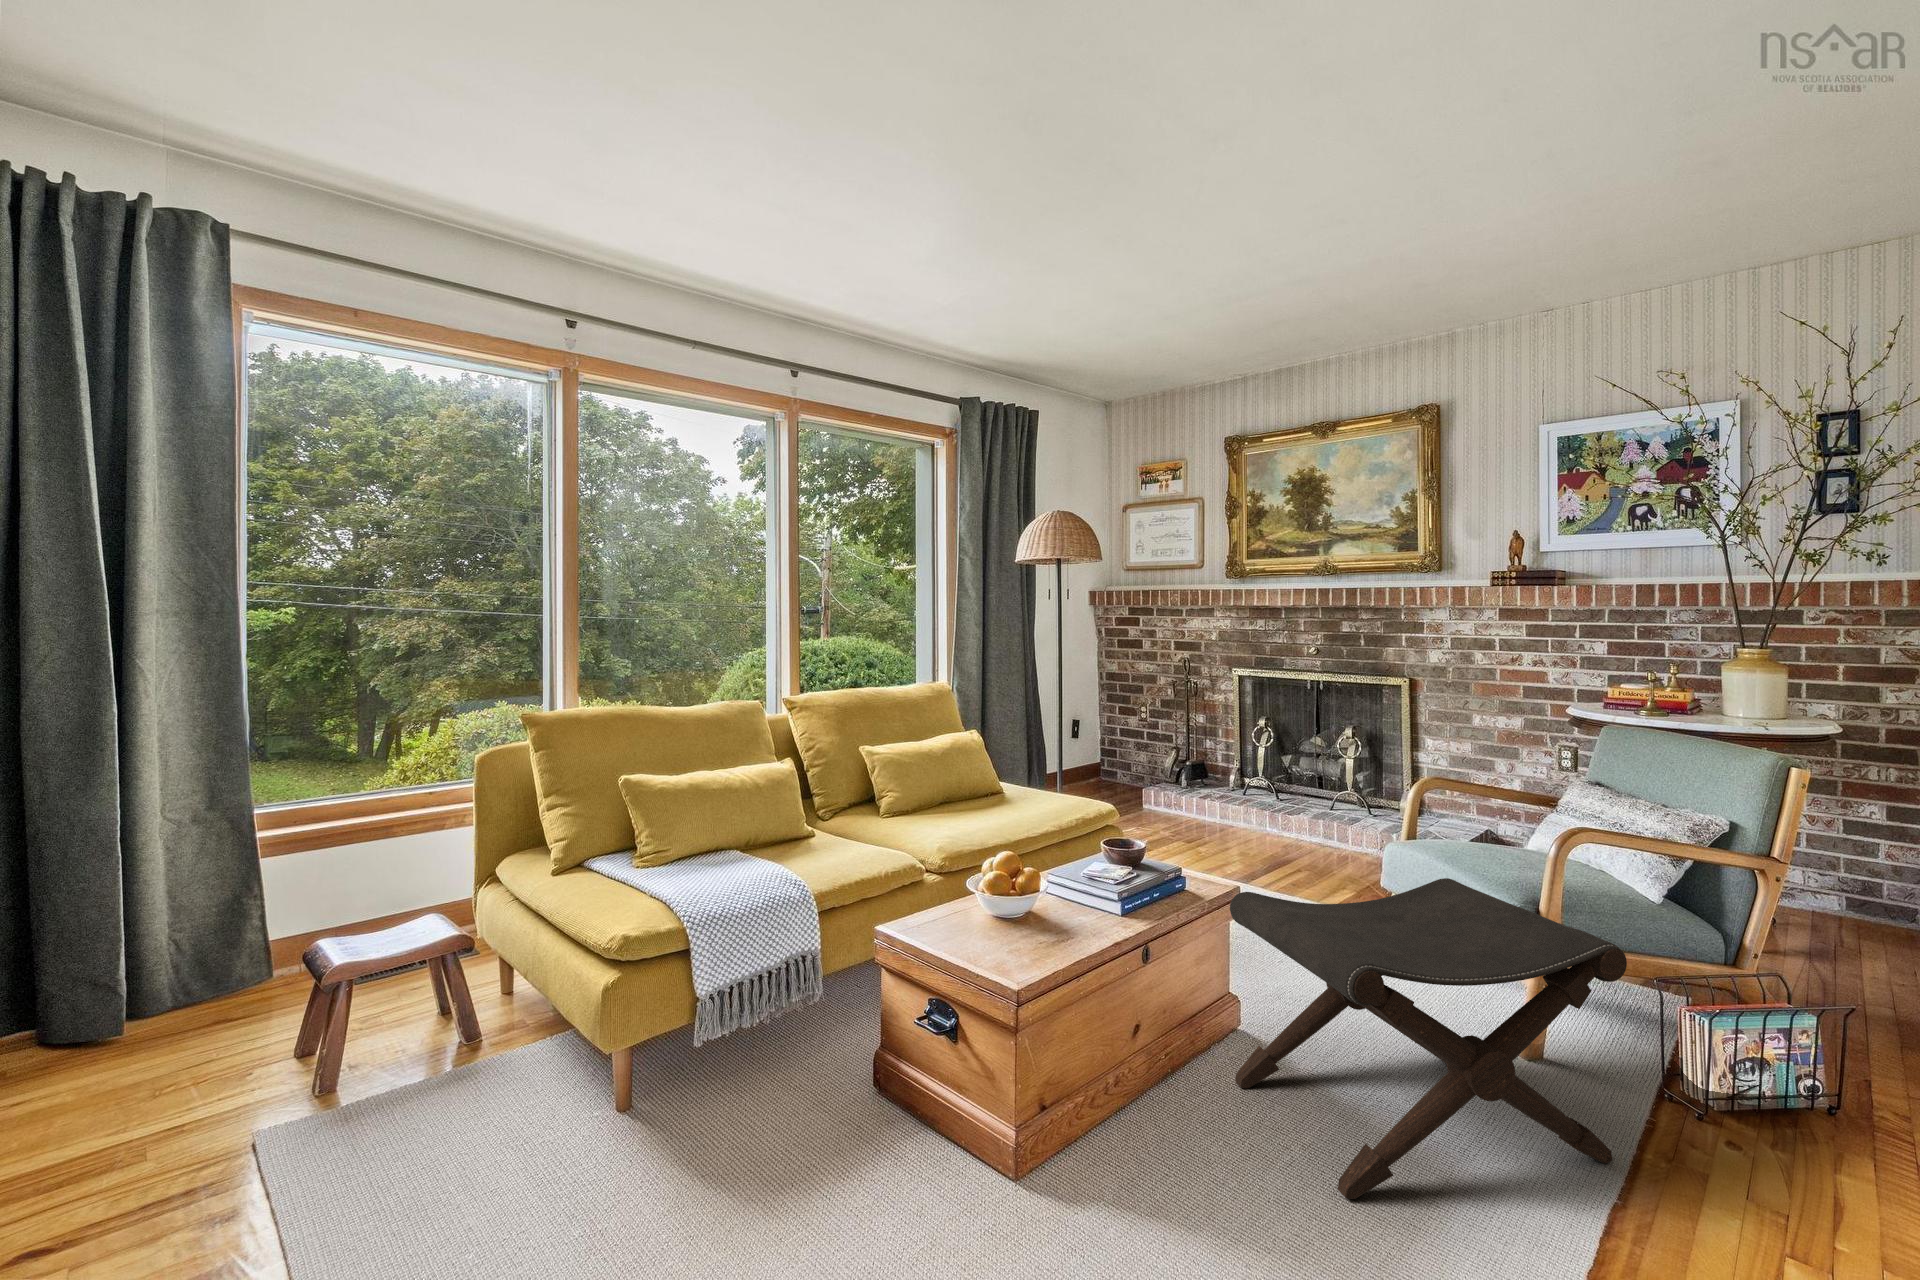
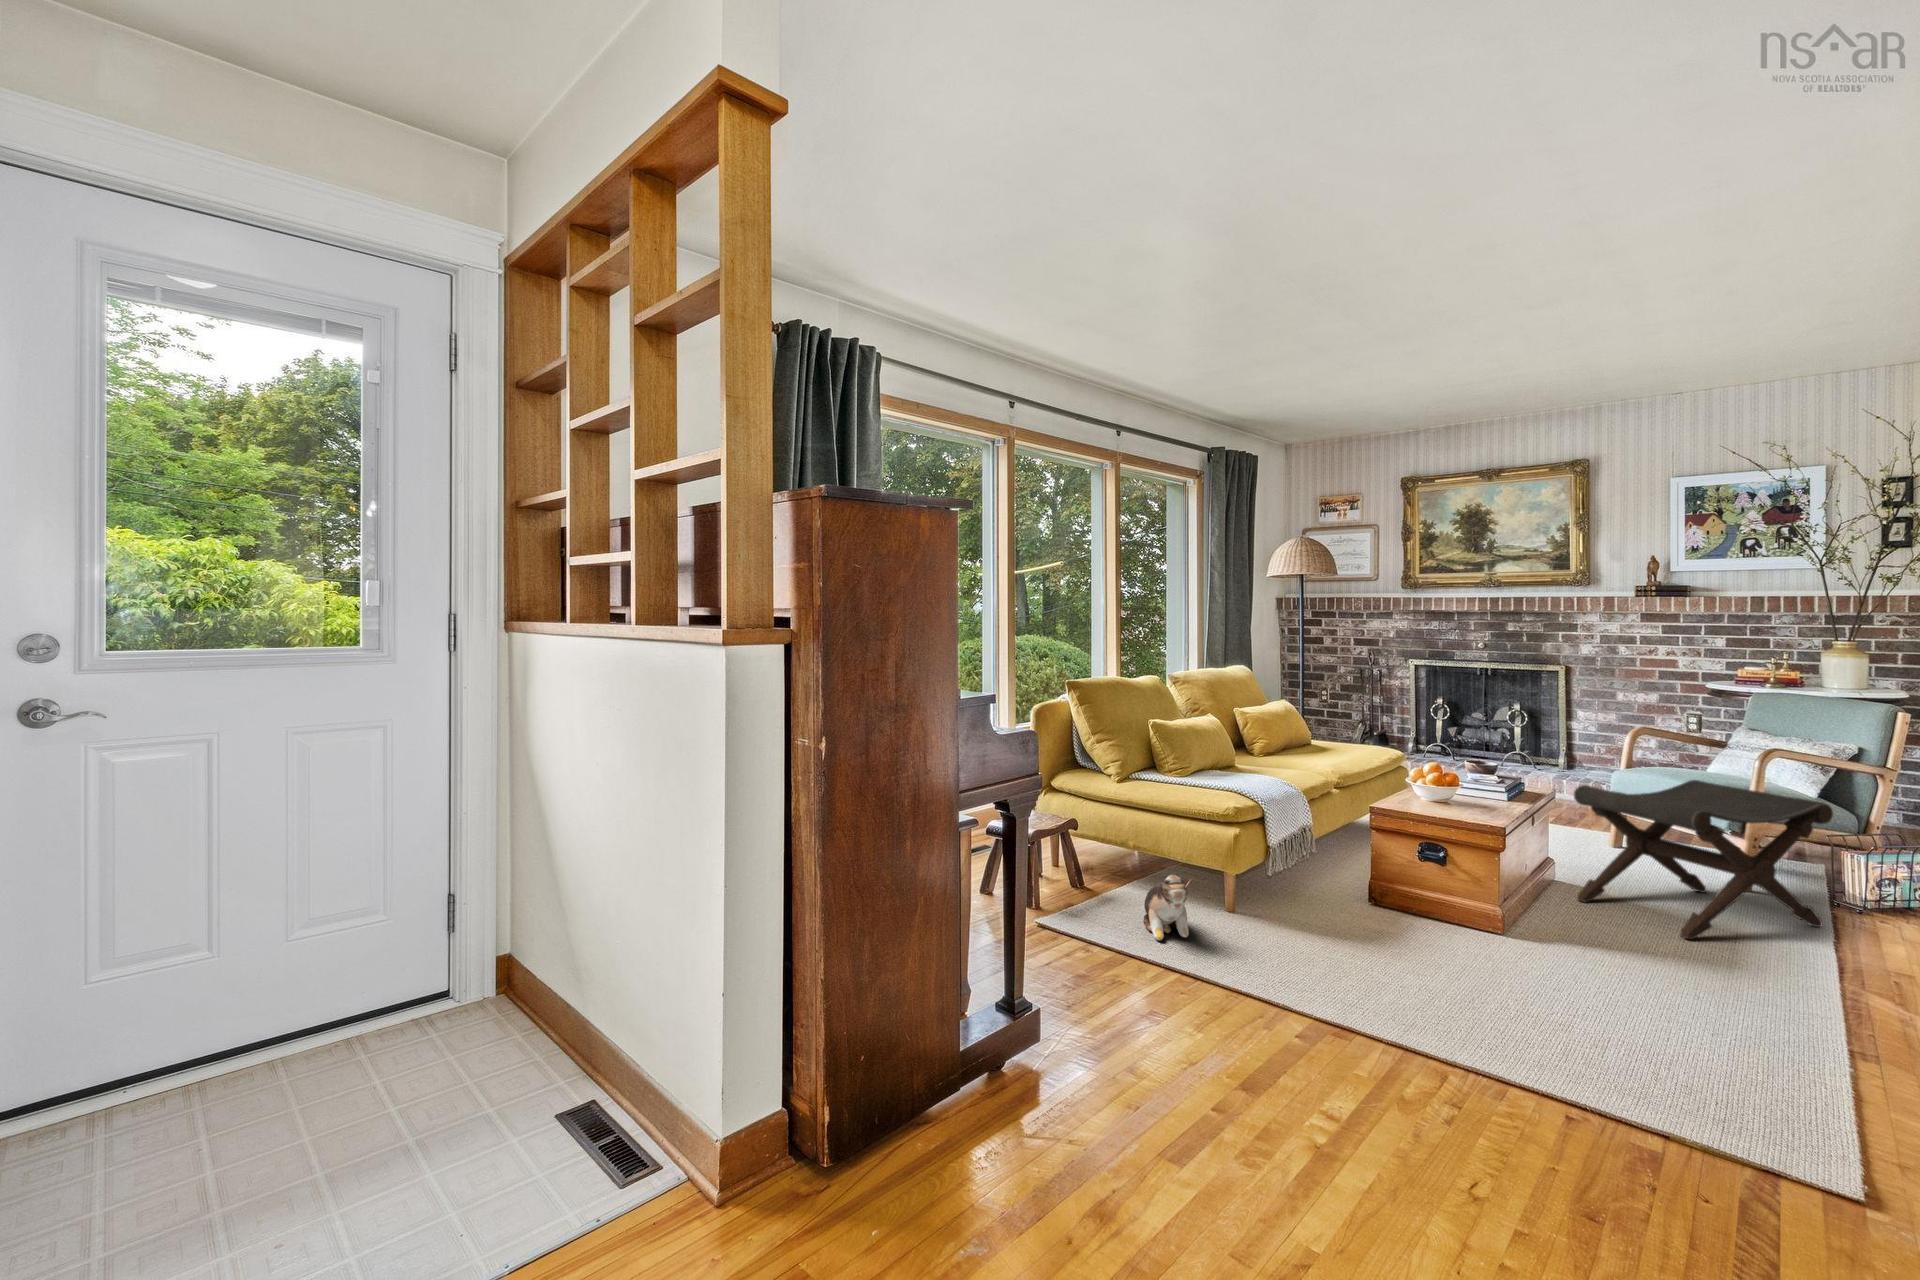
plush toy: none [361,1075,504,1191] -> present [1143,875,1191,940]

